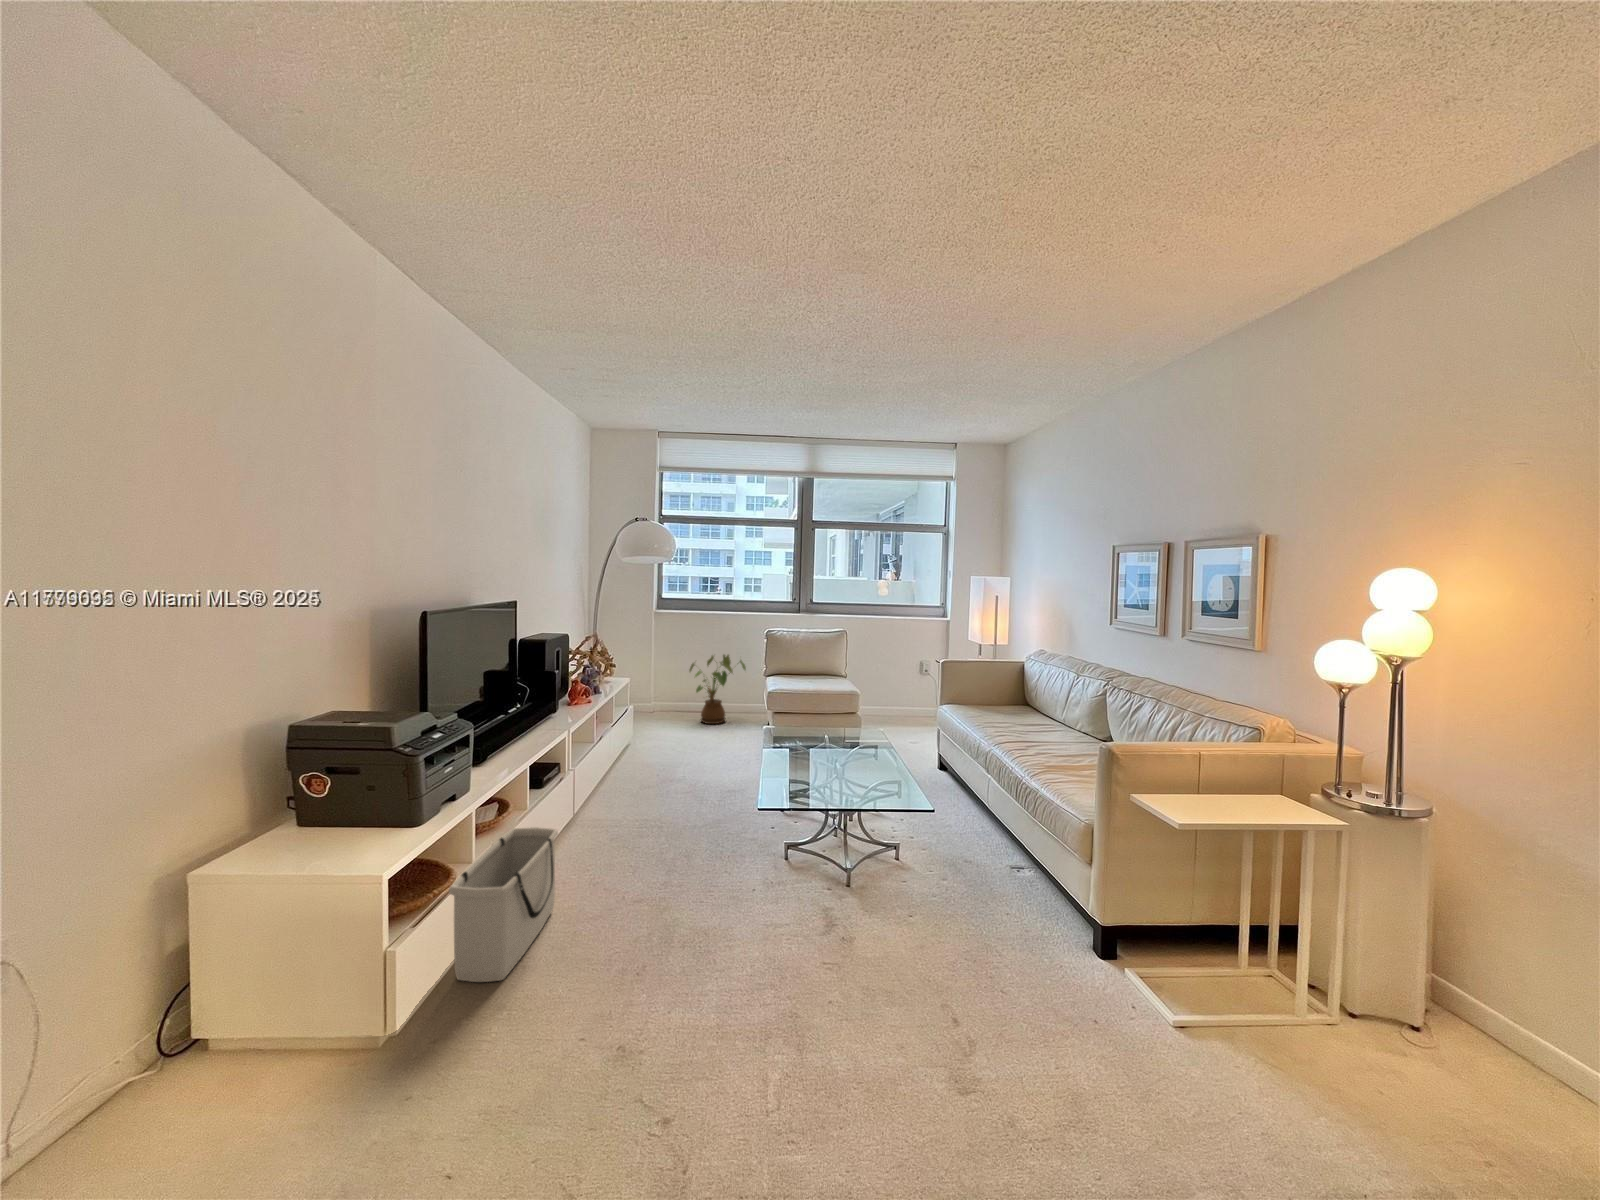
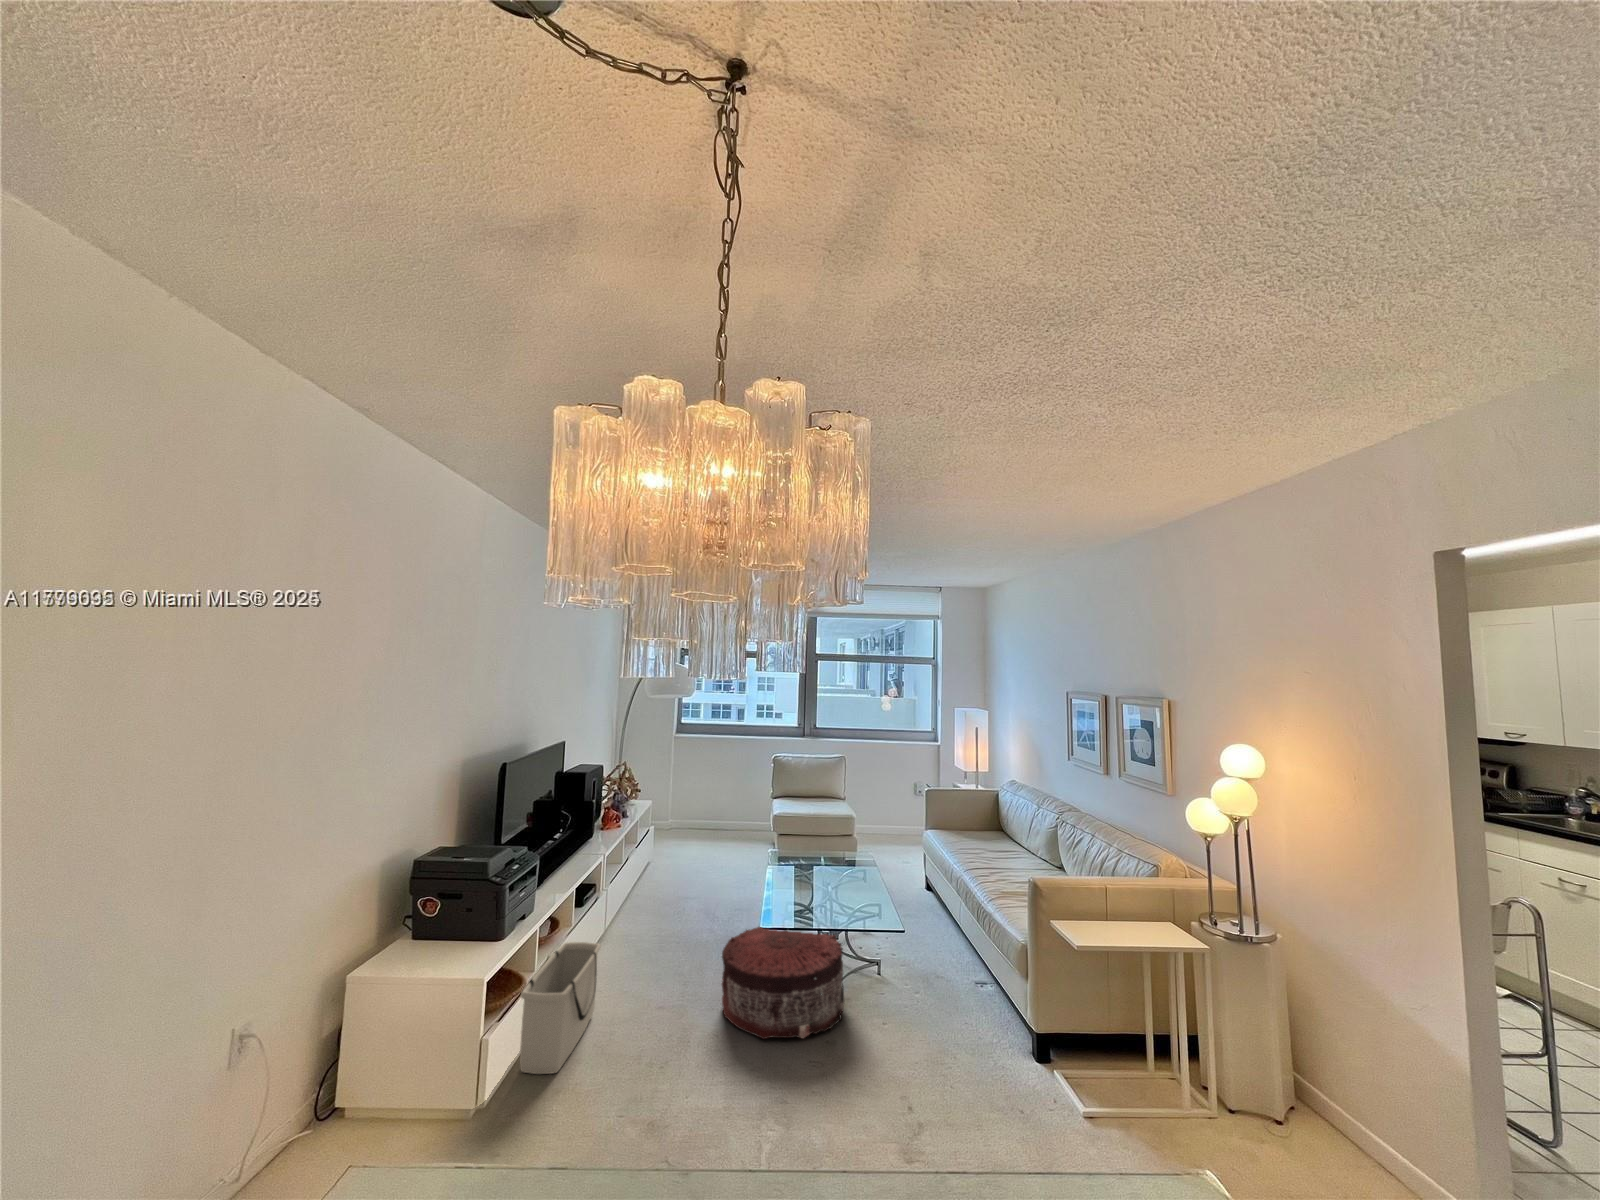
house plant: present [689,655,746,724] -> none [704,776,754,841]
pouf: none [709,803,860,935] -> present [722,927,844,1039]

